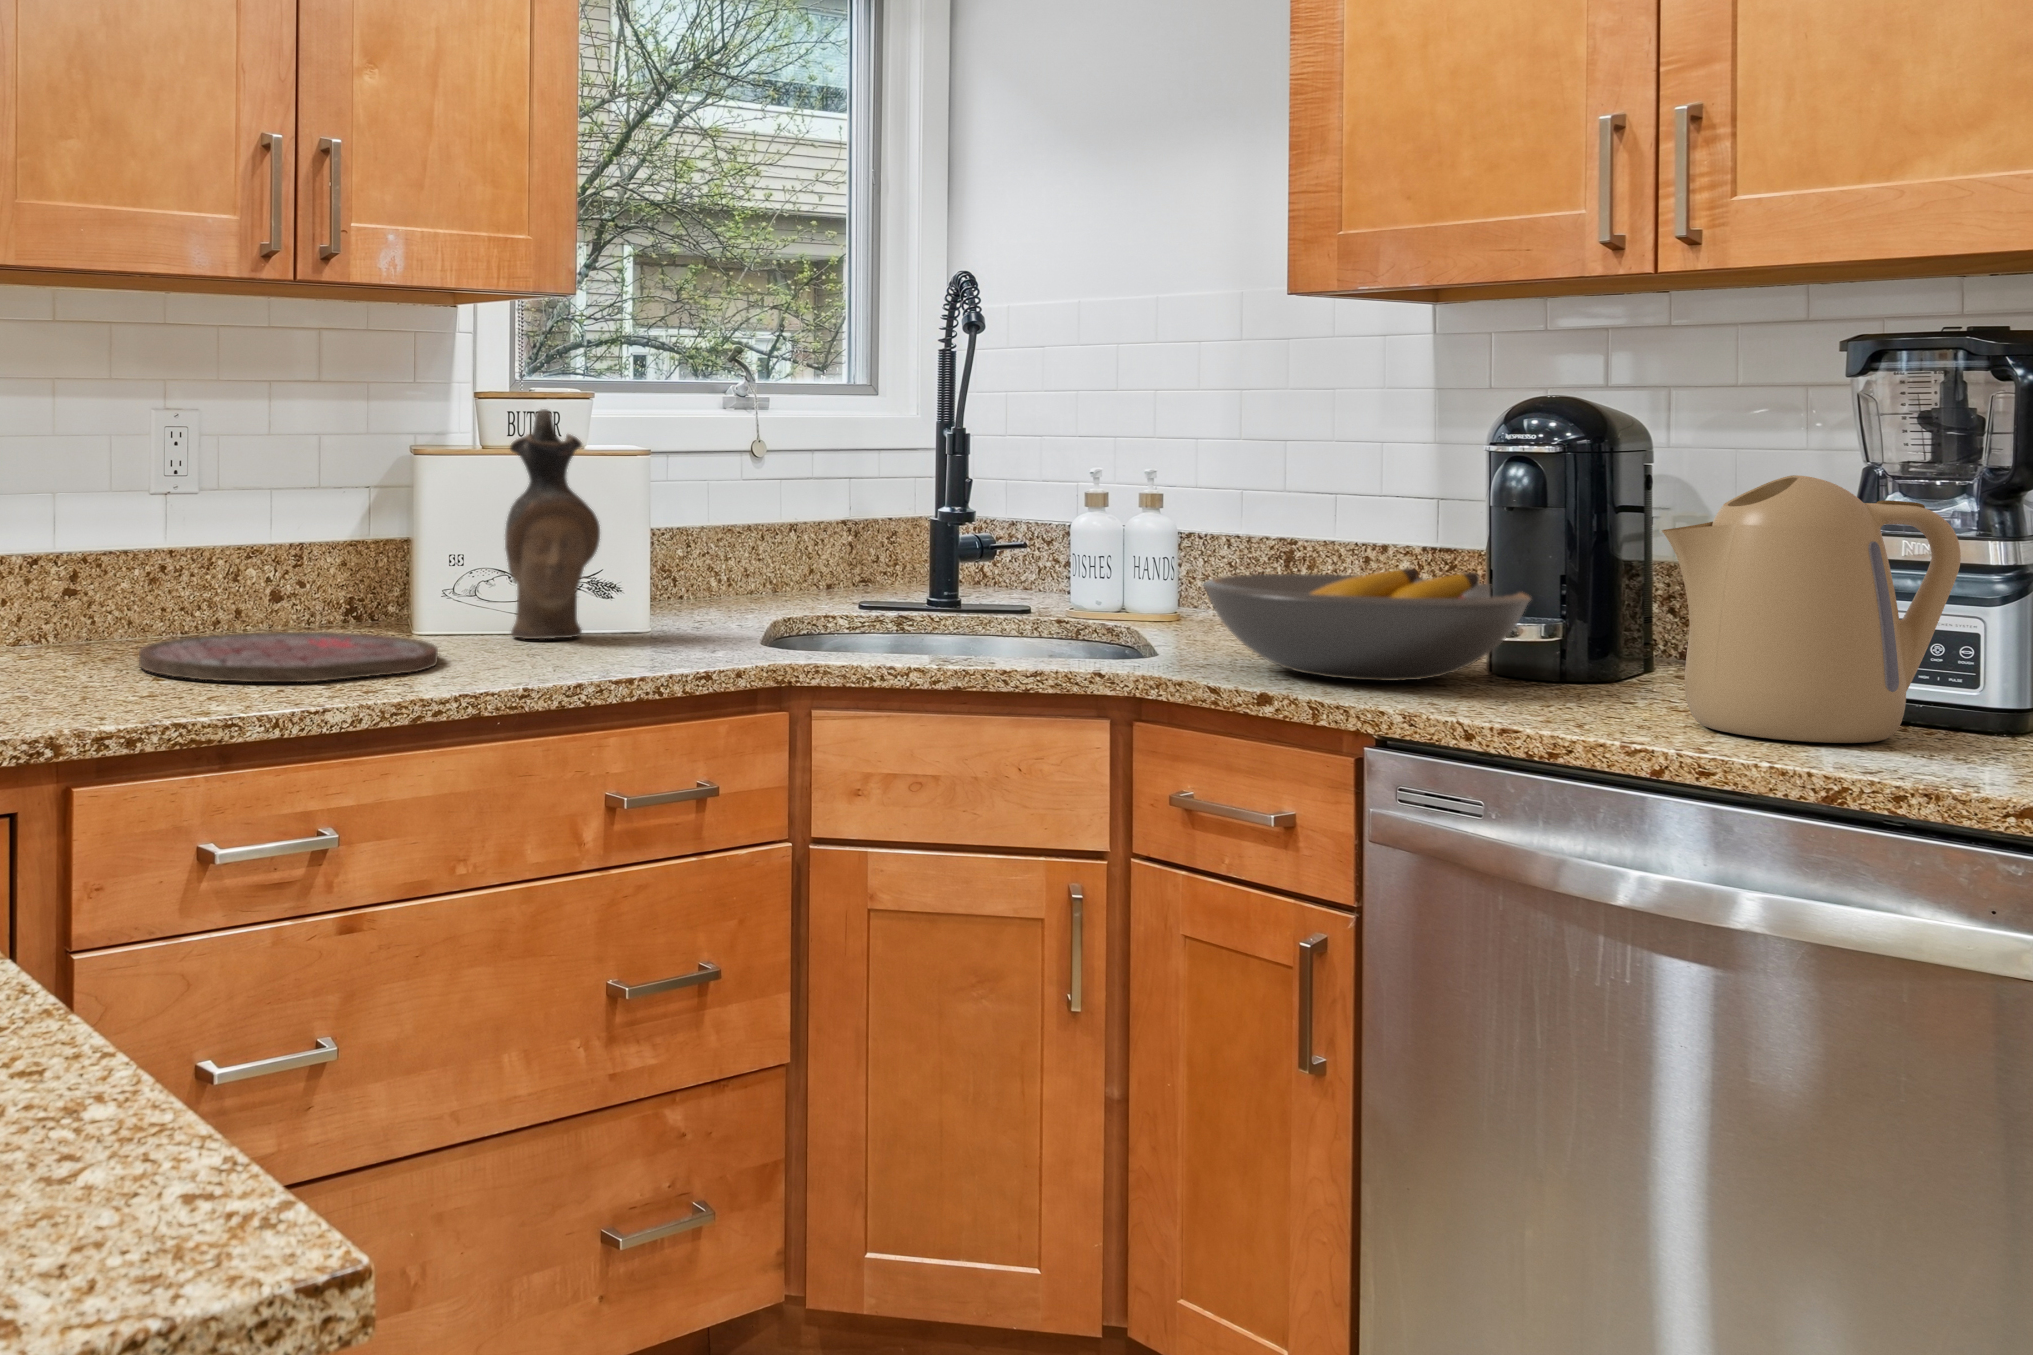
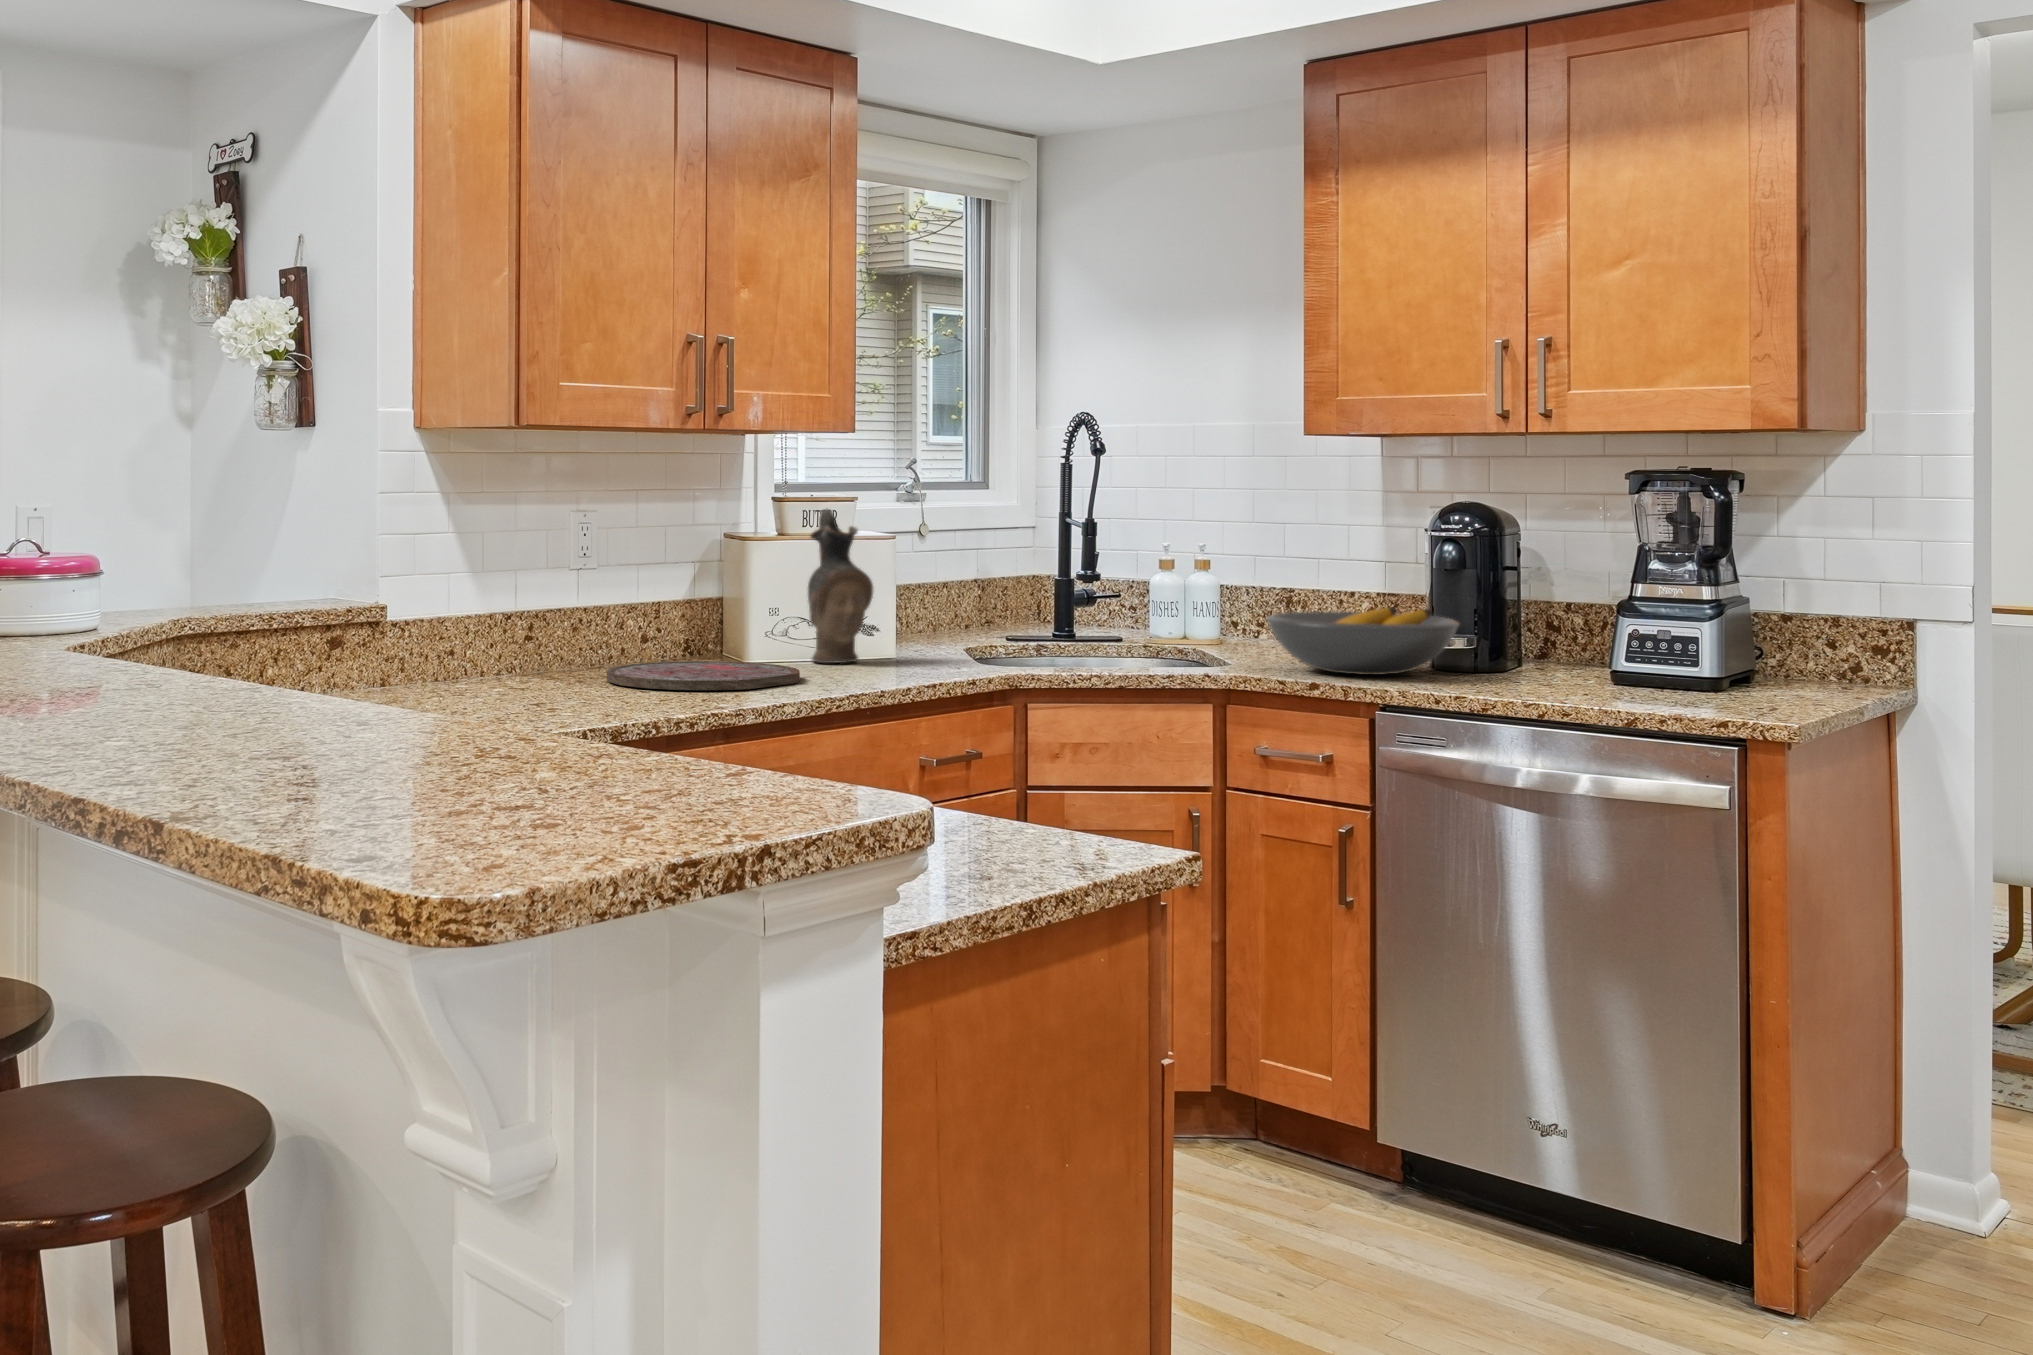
kettle: present [1662,475,1961,743] -> none [1537,552,1688,698]

